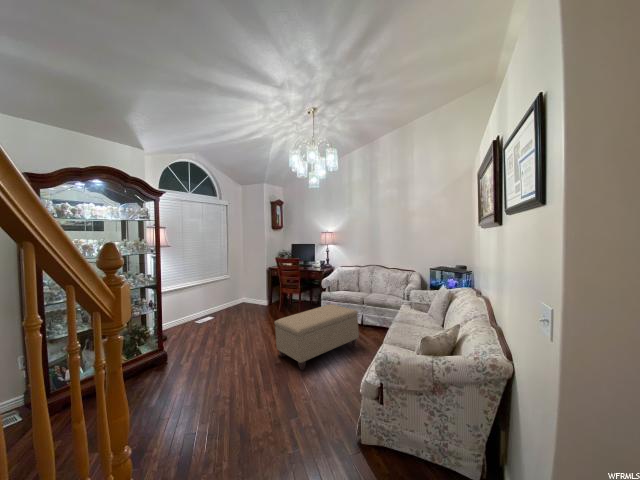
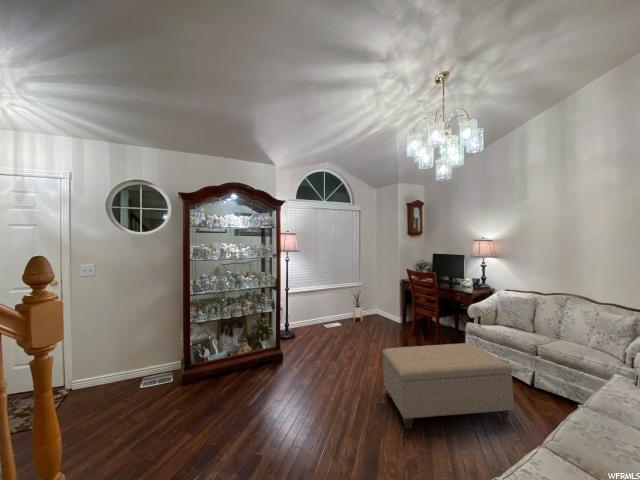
house plant: none [216,275,237,313] -> present [353,293,363,322]

